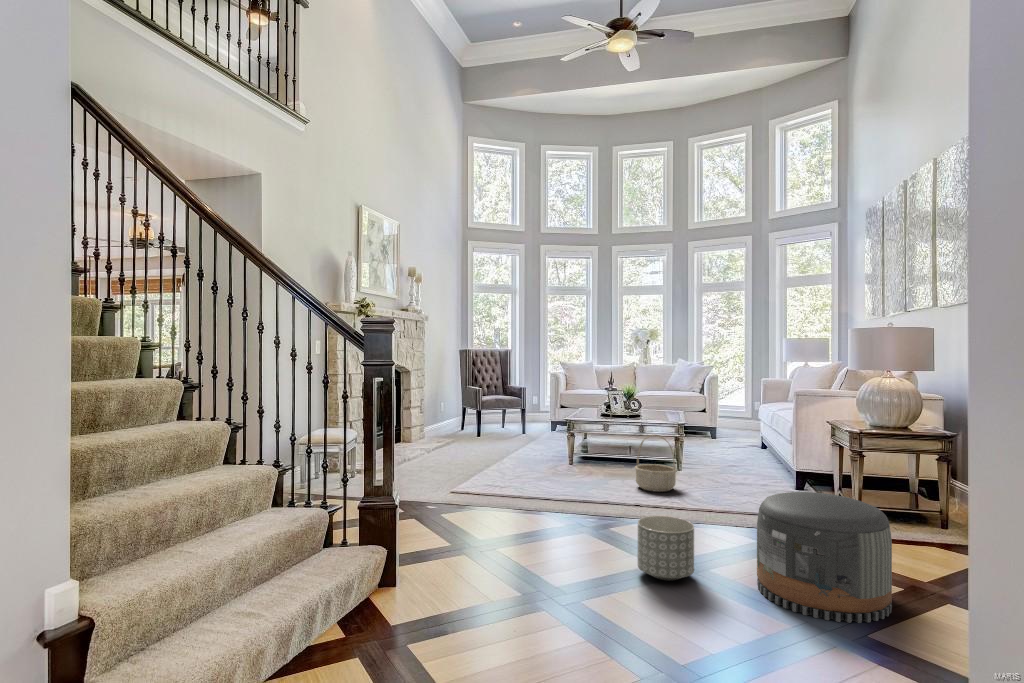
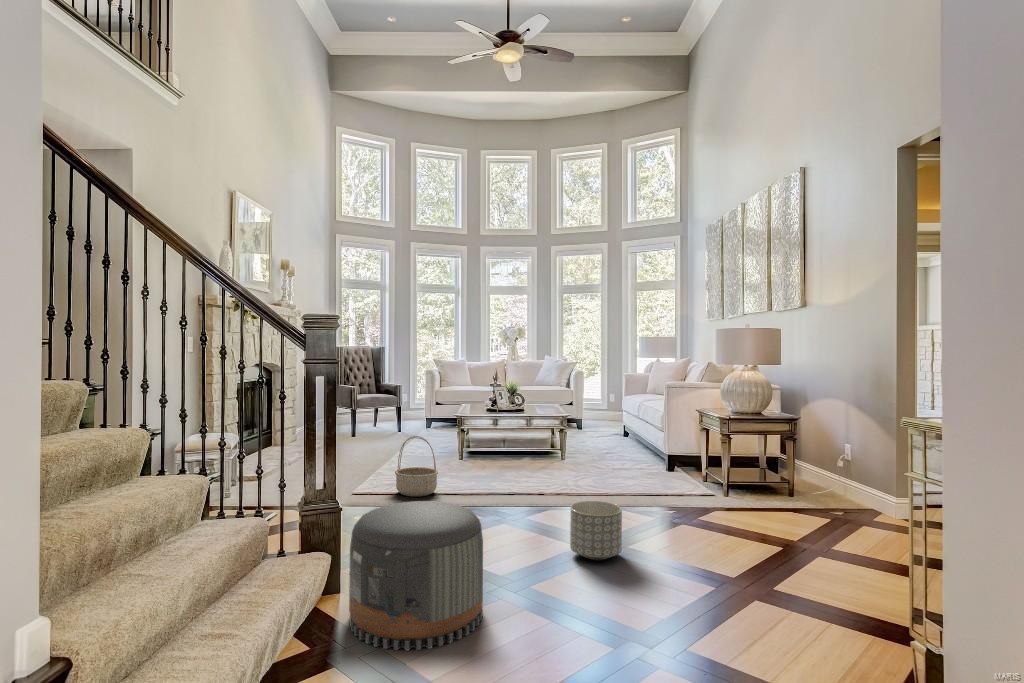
basket: present [635,435,677,492] -> present [395,436,438,497]
pouf: present [757,492,892,623] -> present [349,501,483,651]

